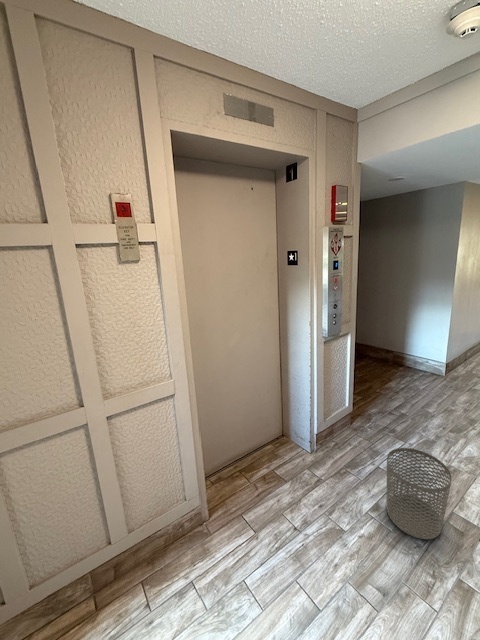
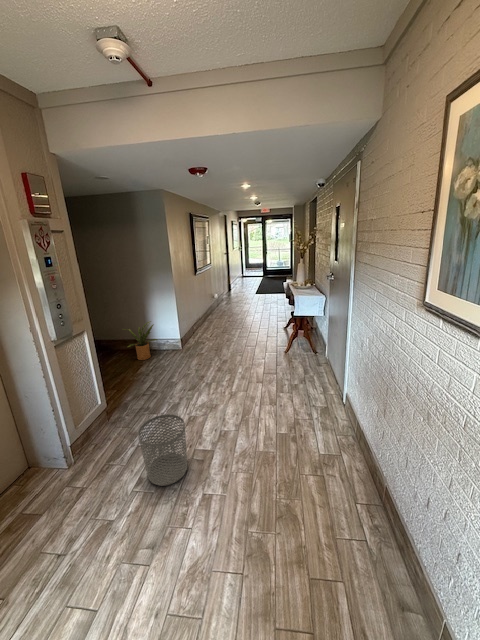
house plant: none [373,334,417,374] -> present [125,321,157,360]

